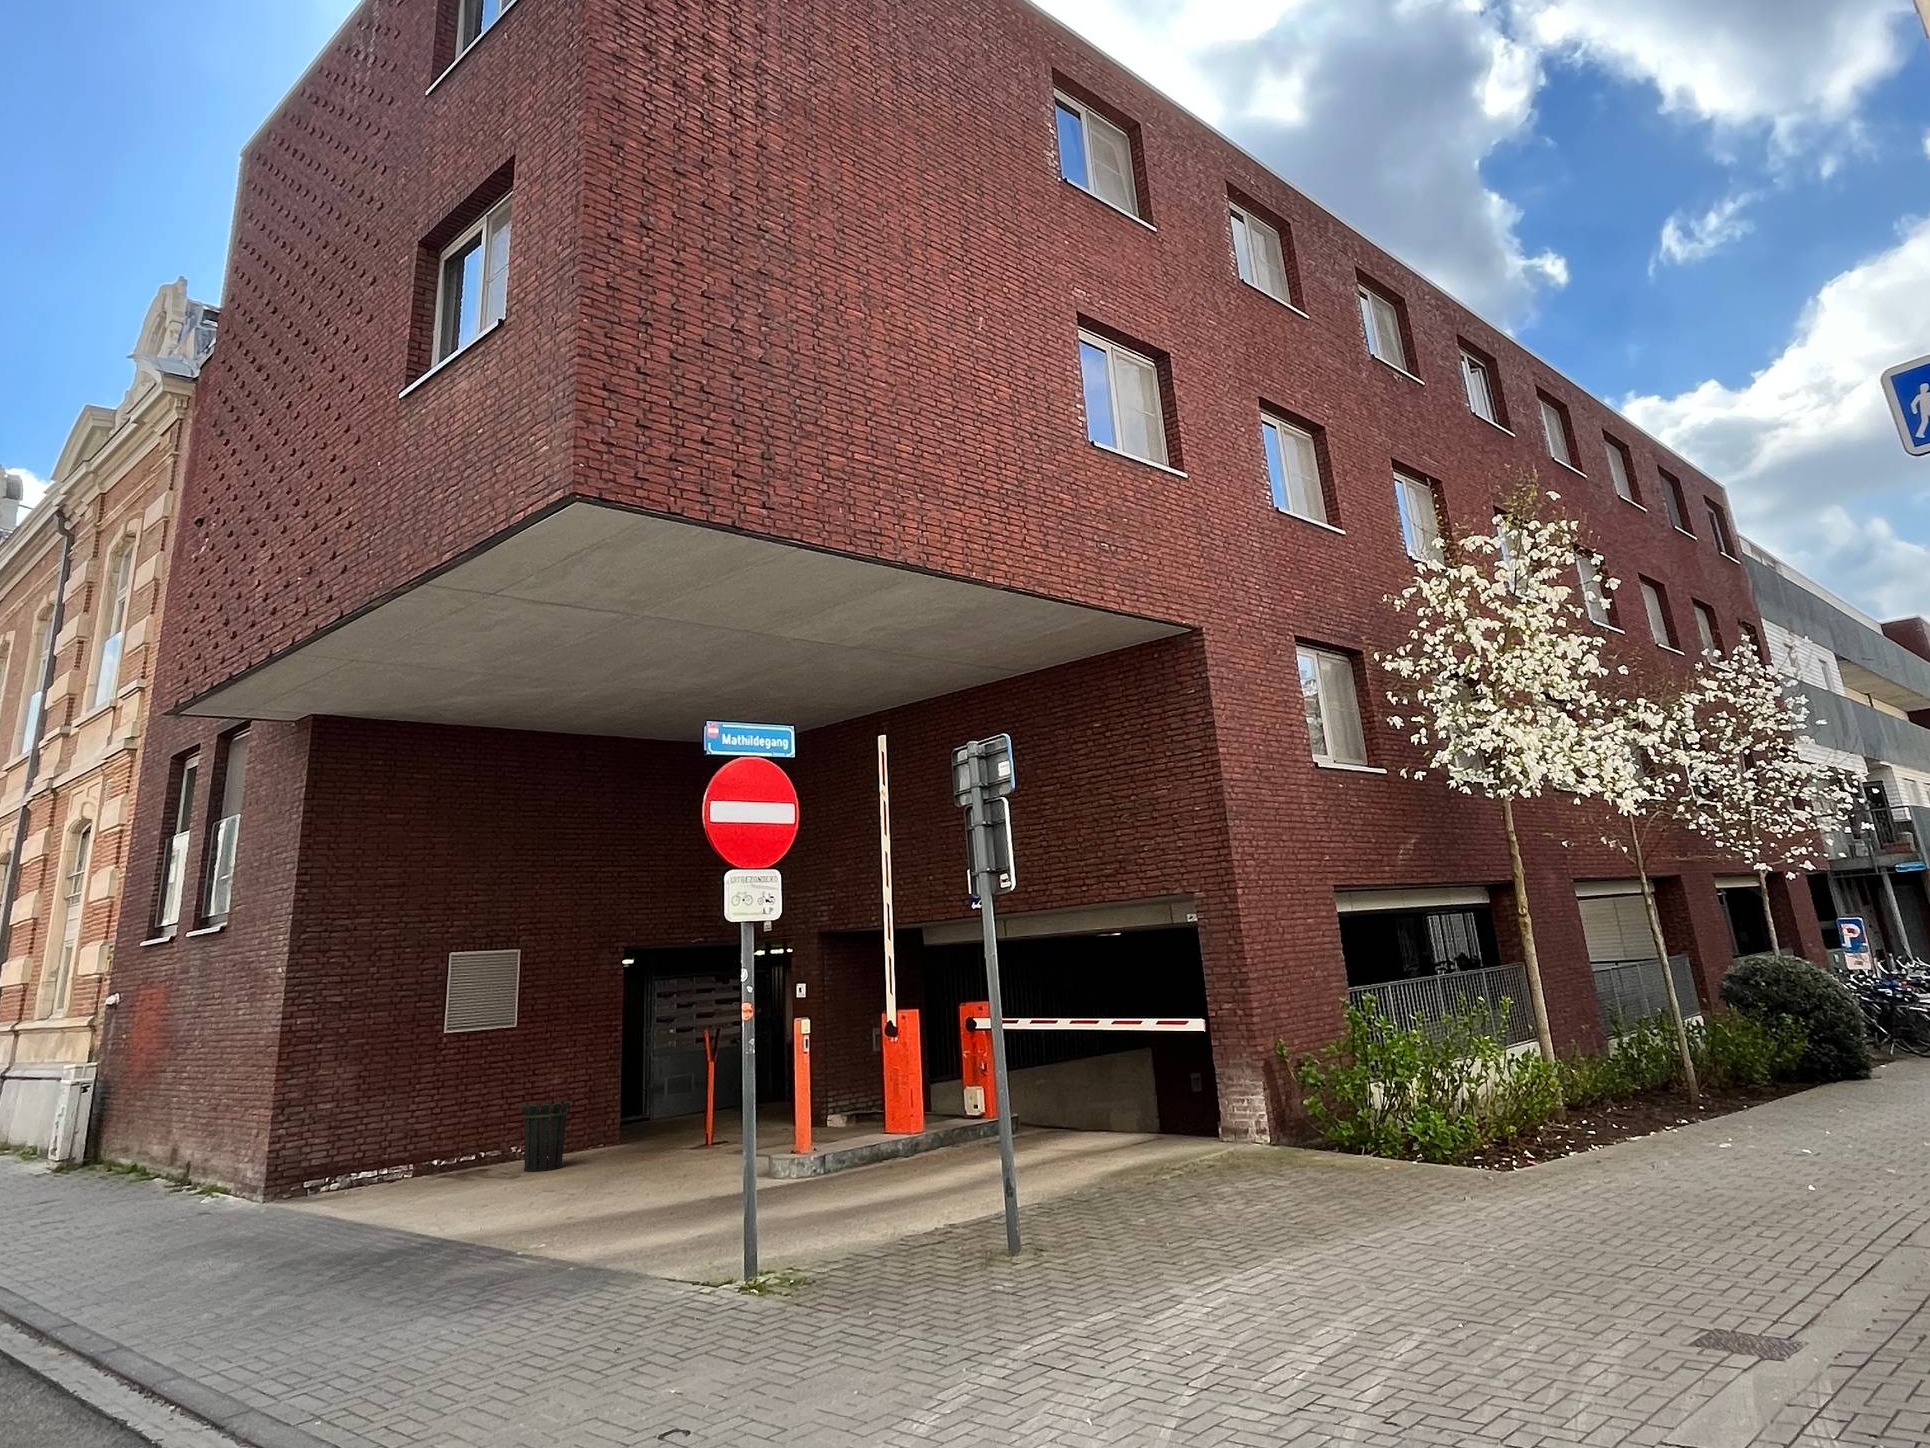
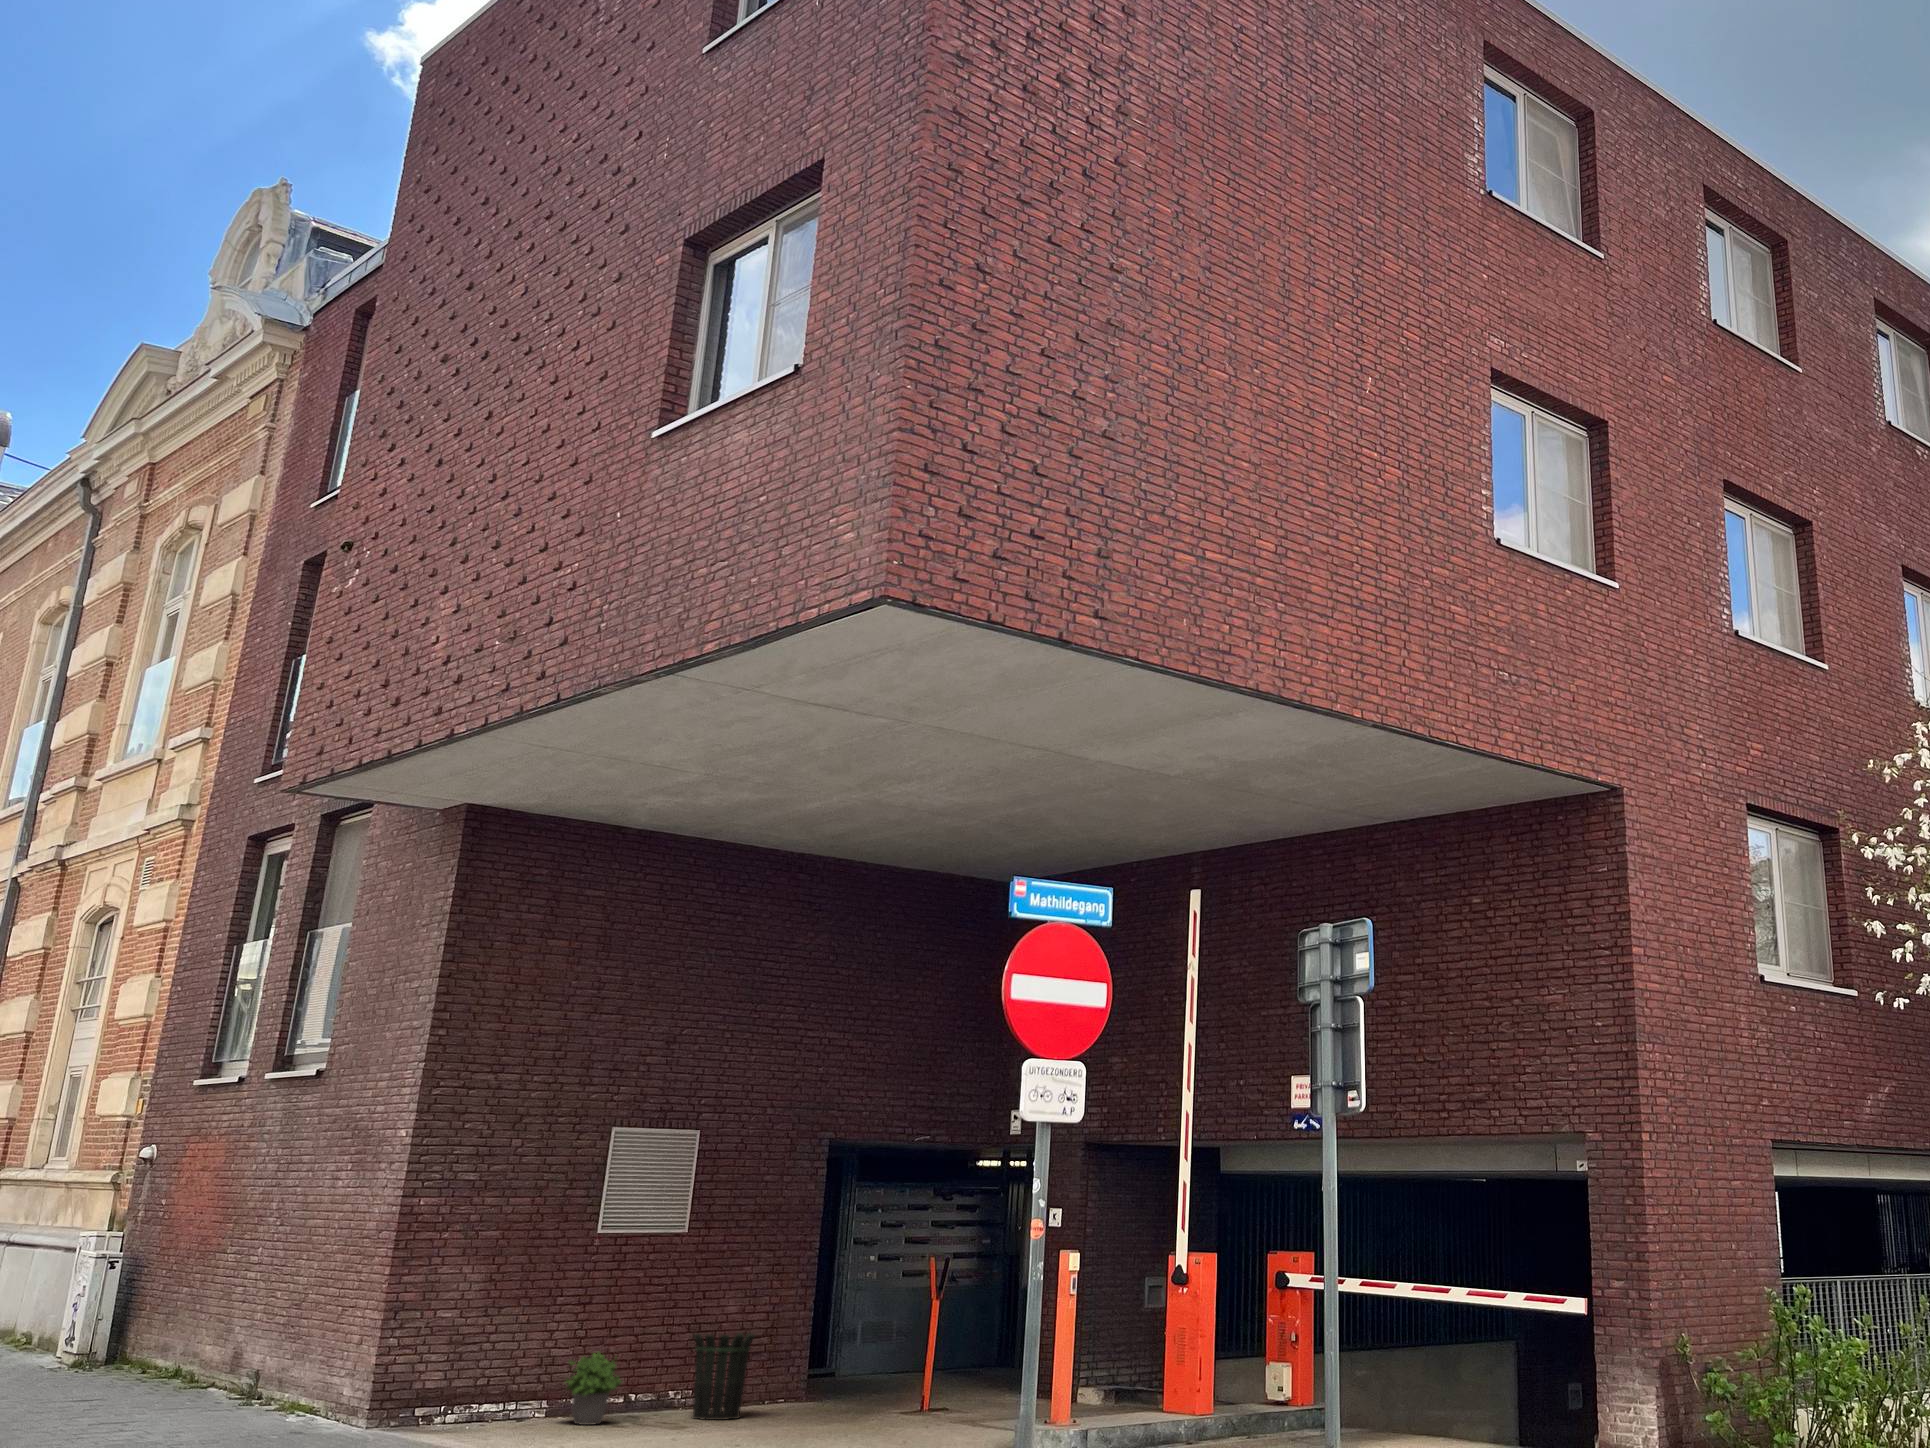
potted plant: none [416,1127,464,1186] -> present [566,1352,622,1425]

